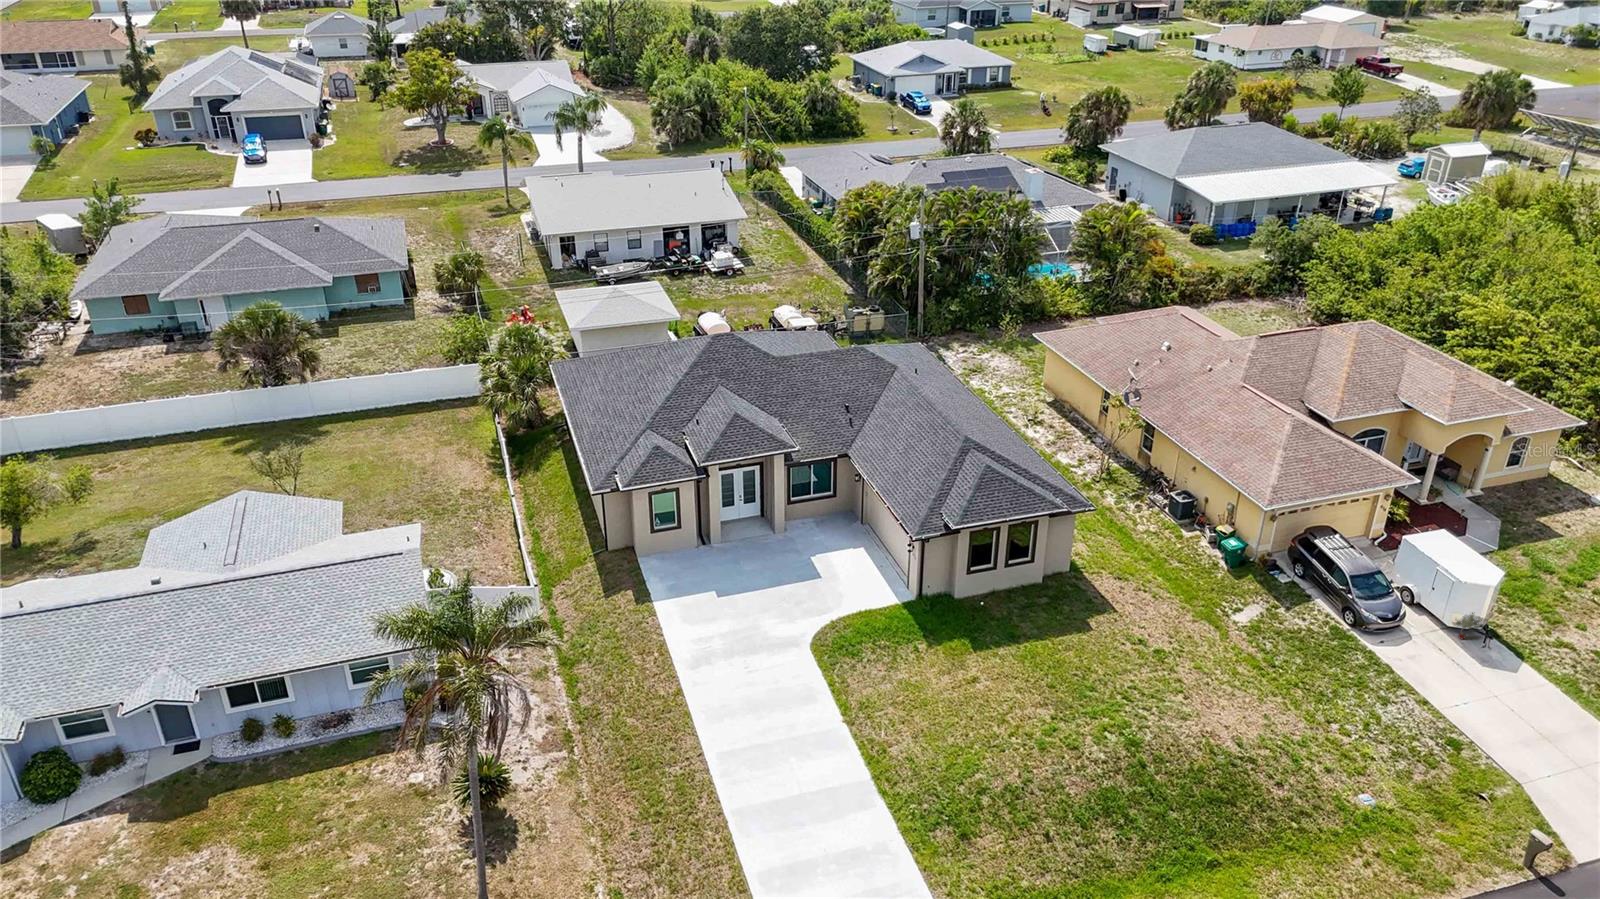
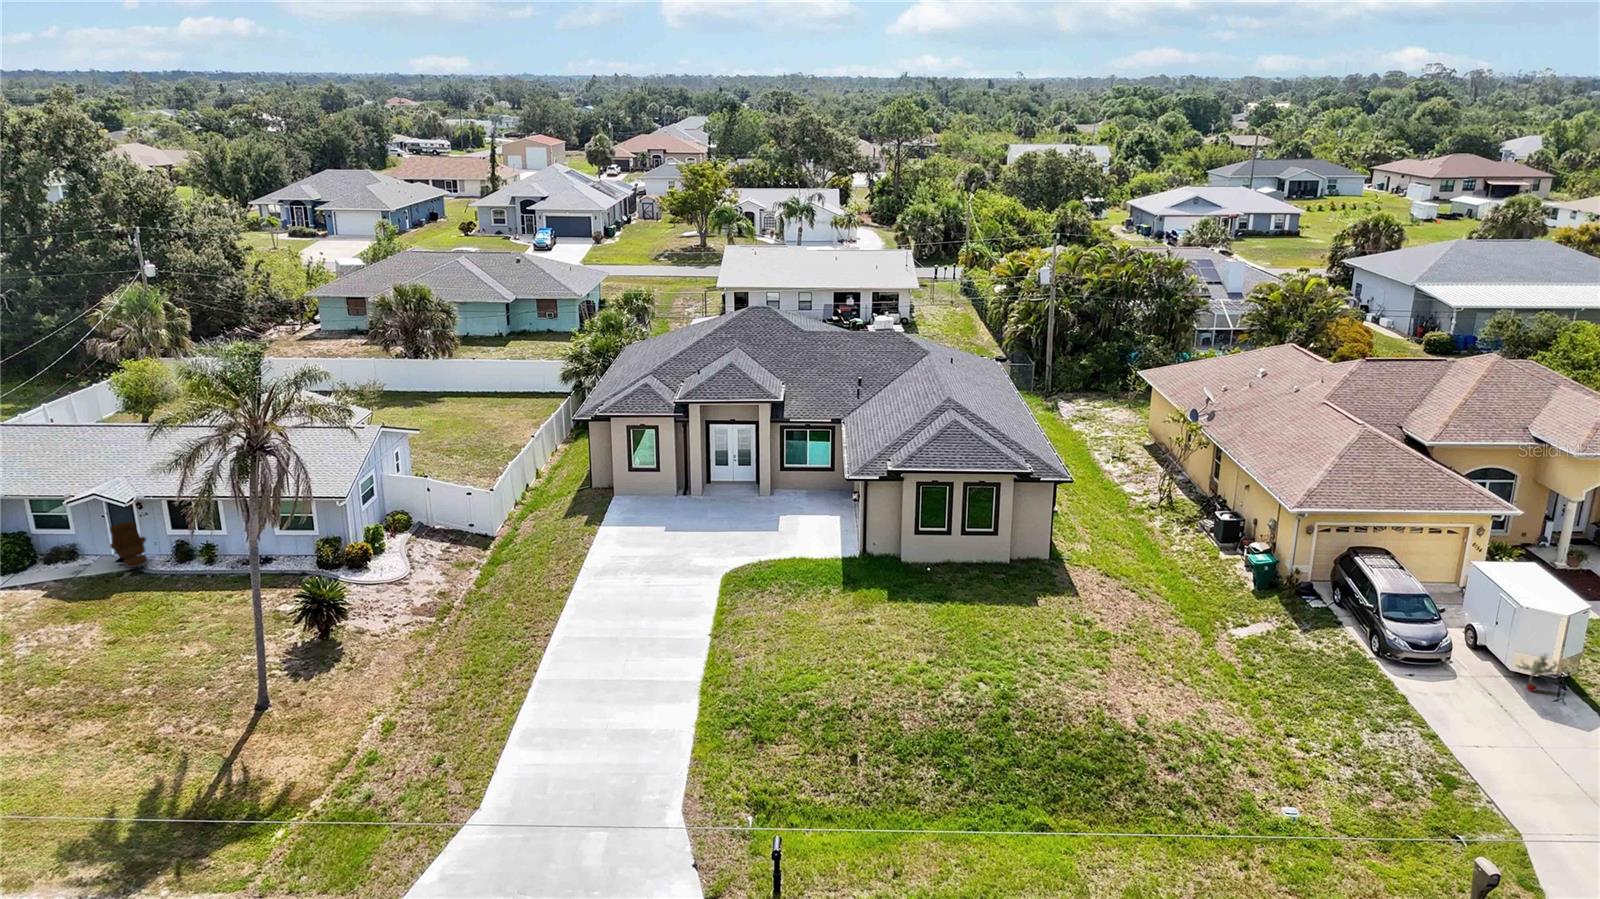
lounge chair: none [161,709,215,764] -> present [110,522,147,568]

